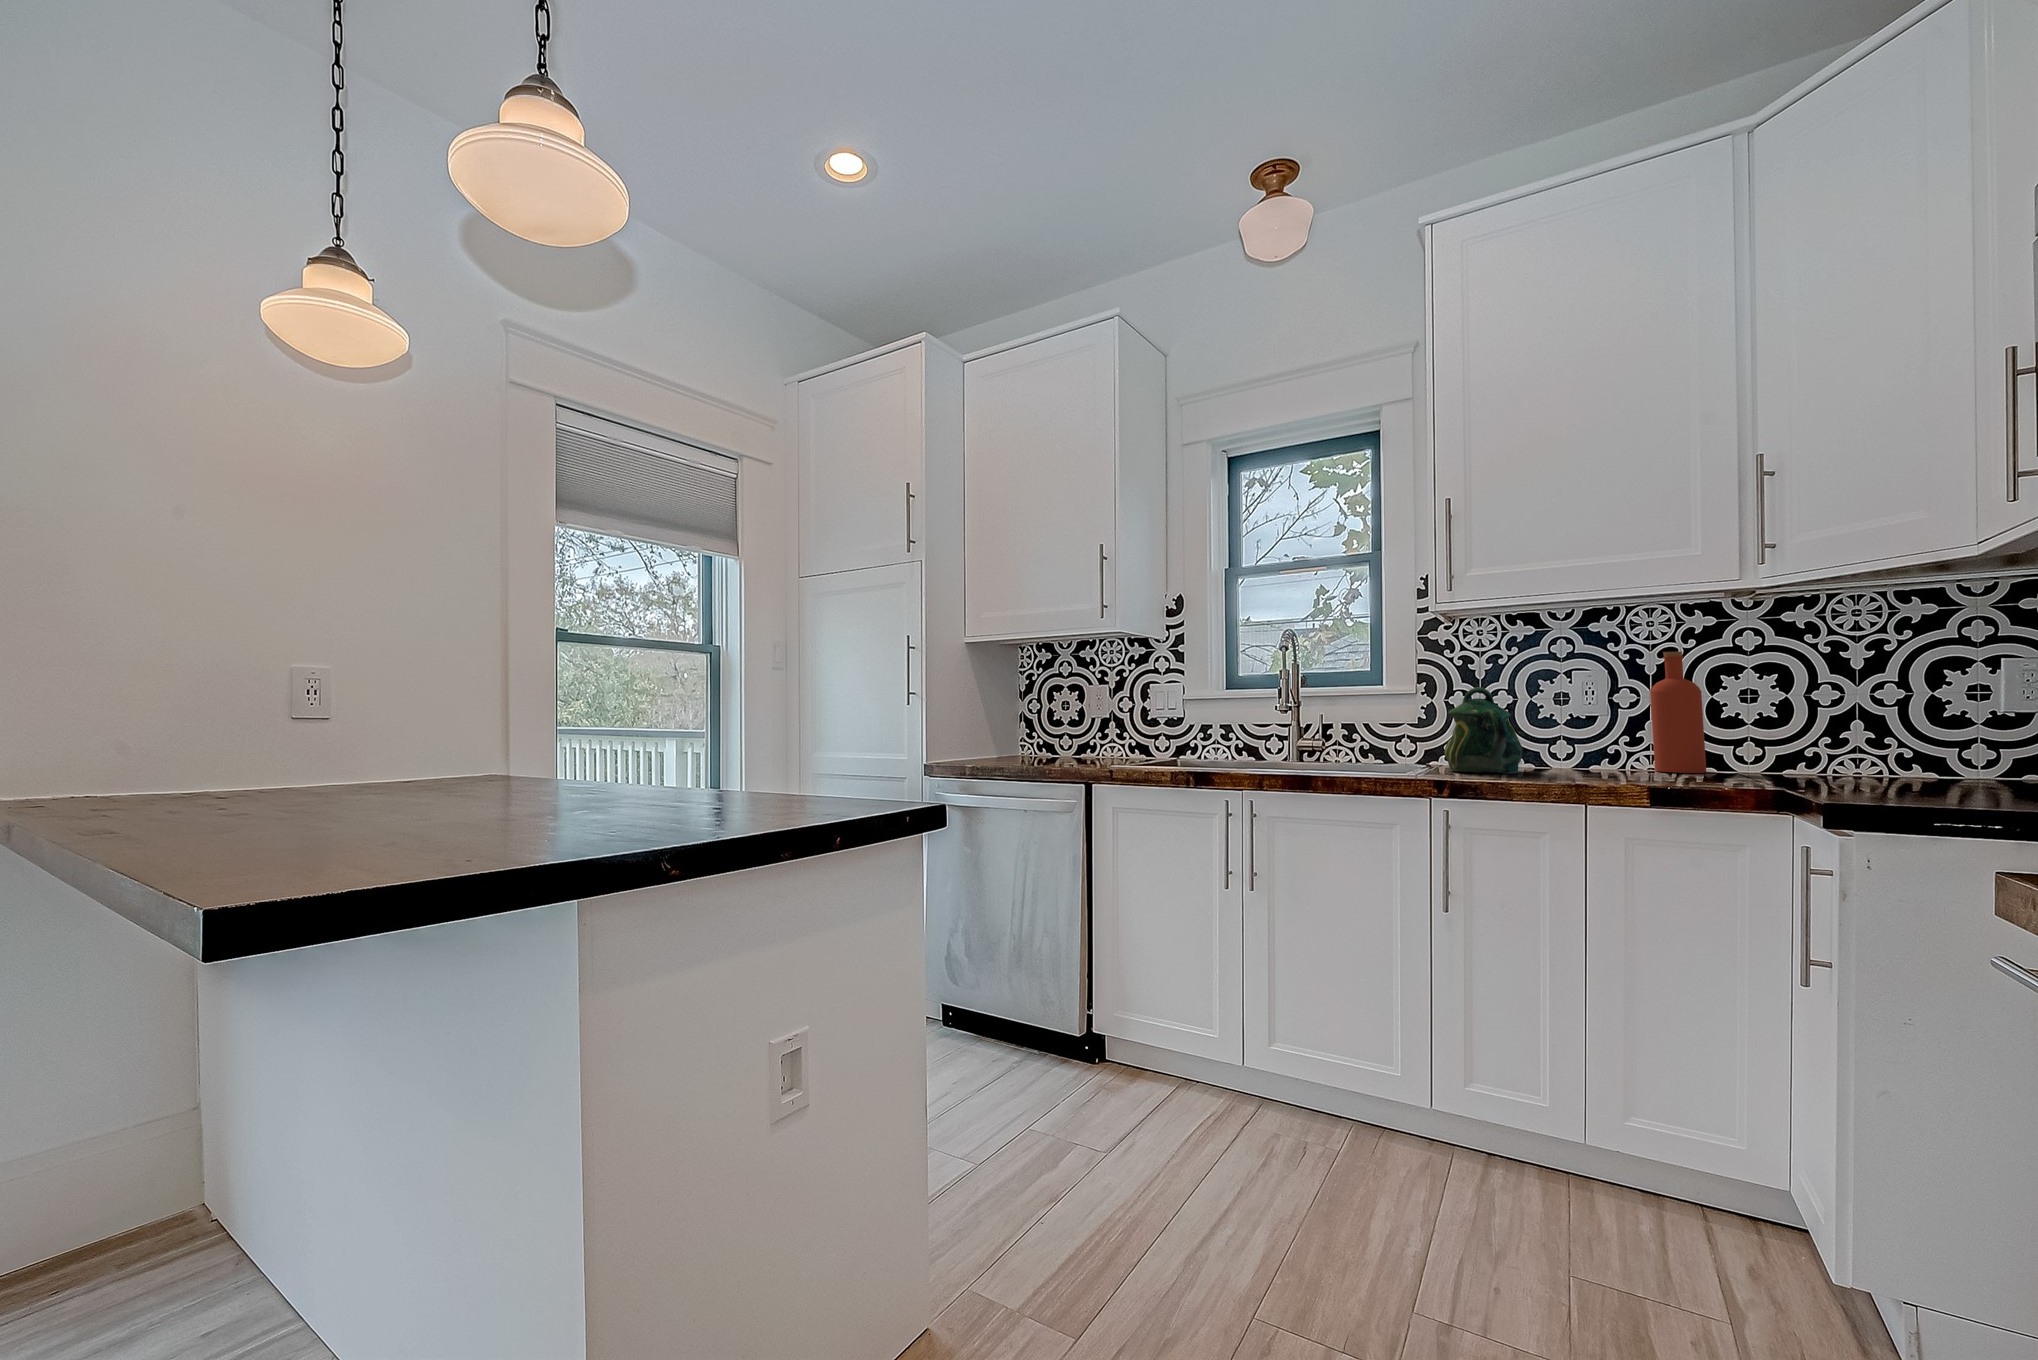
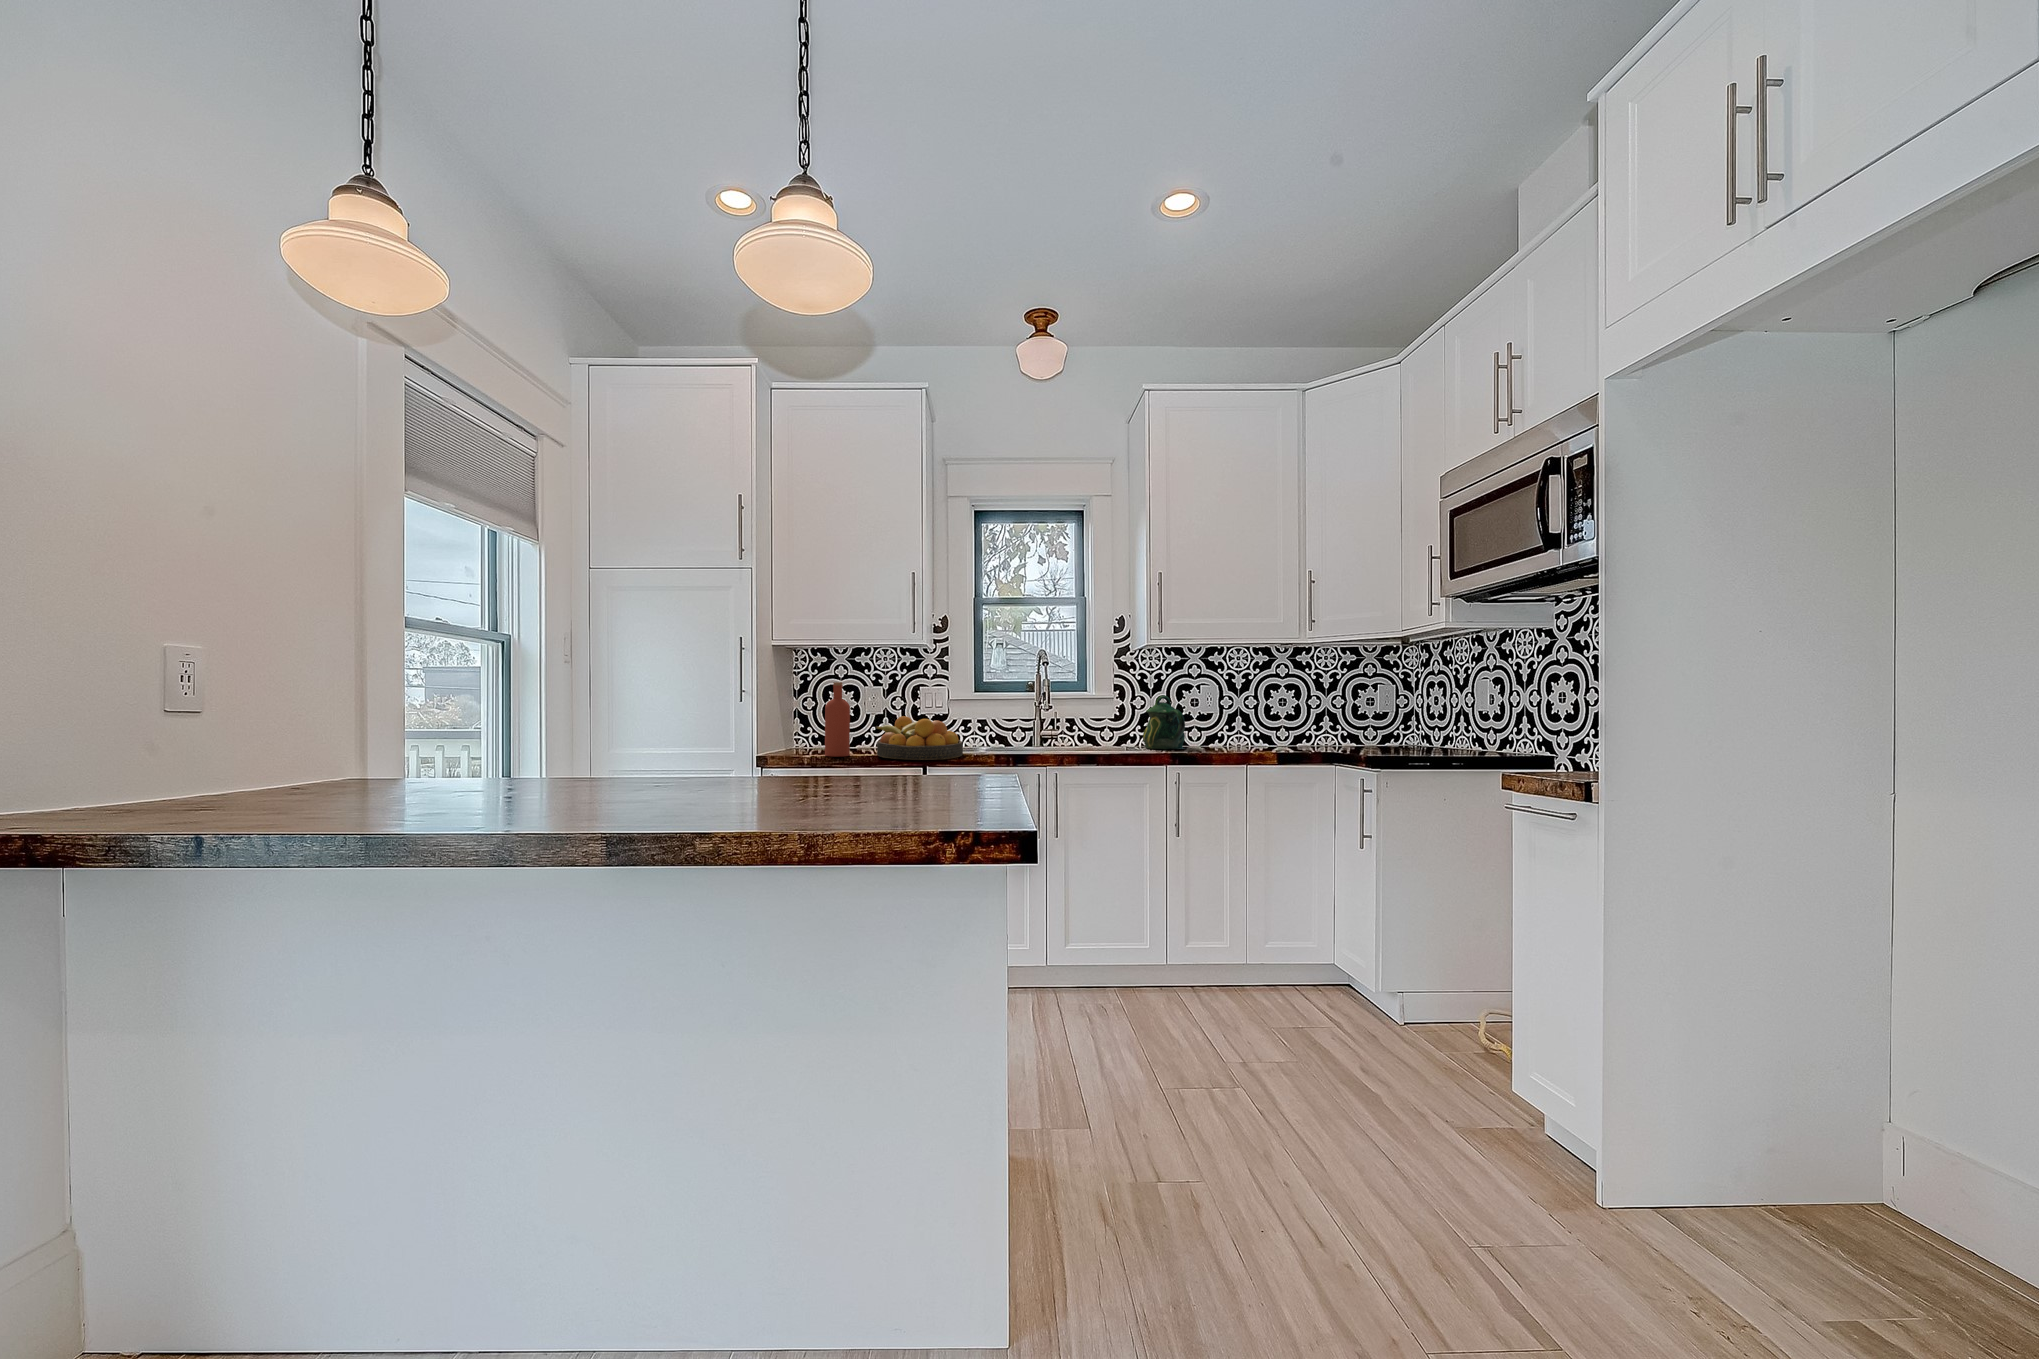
bottle: present [1650,652,1706,773] -> present [825,682,850,757]
fruit bowl: none [1044,718,1157,773] -> present [875,716,963,760]

